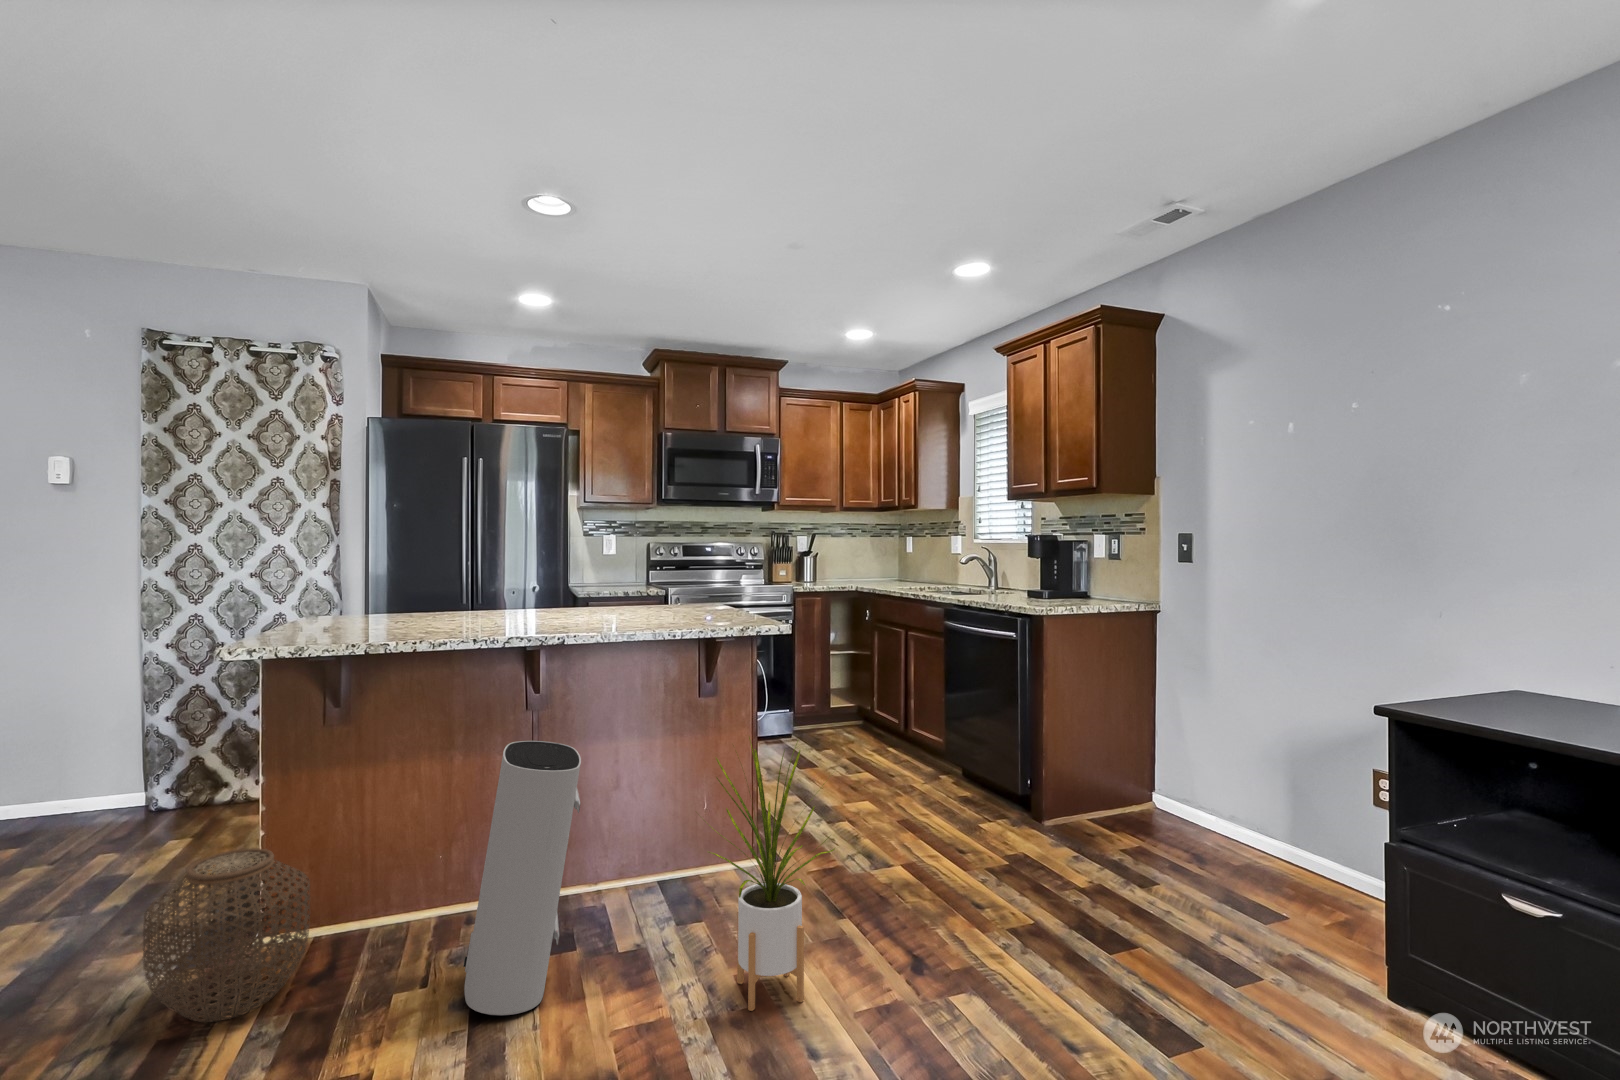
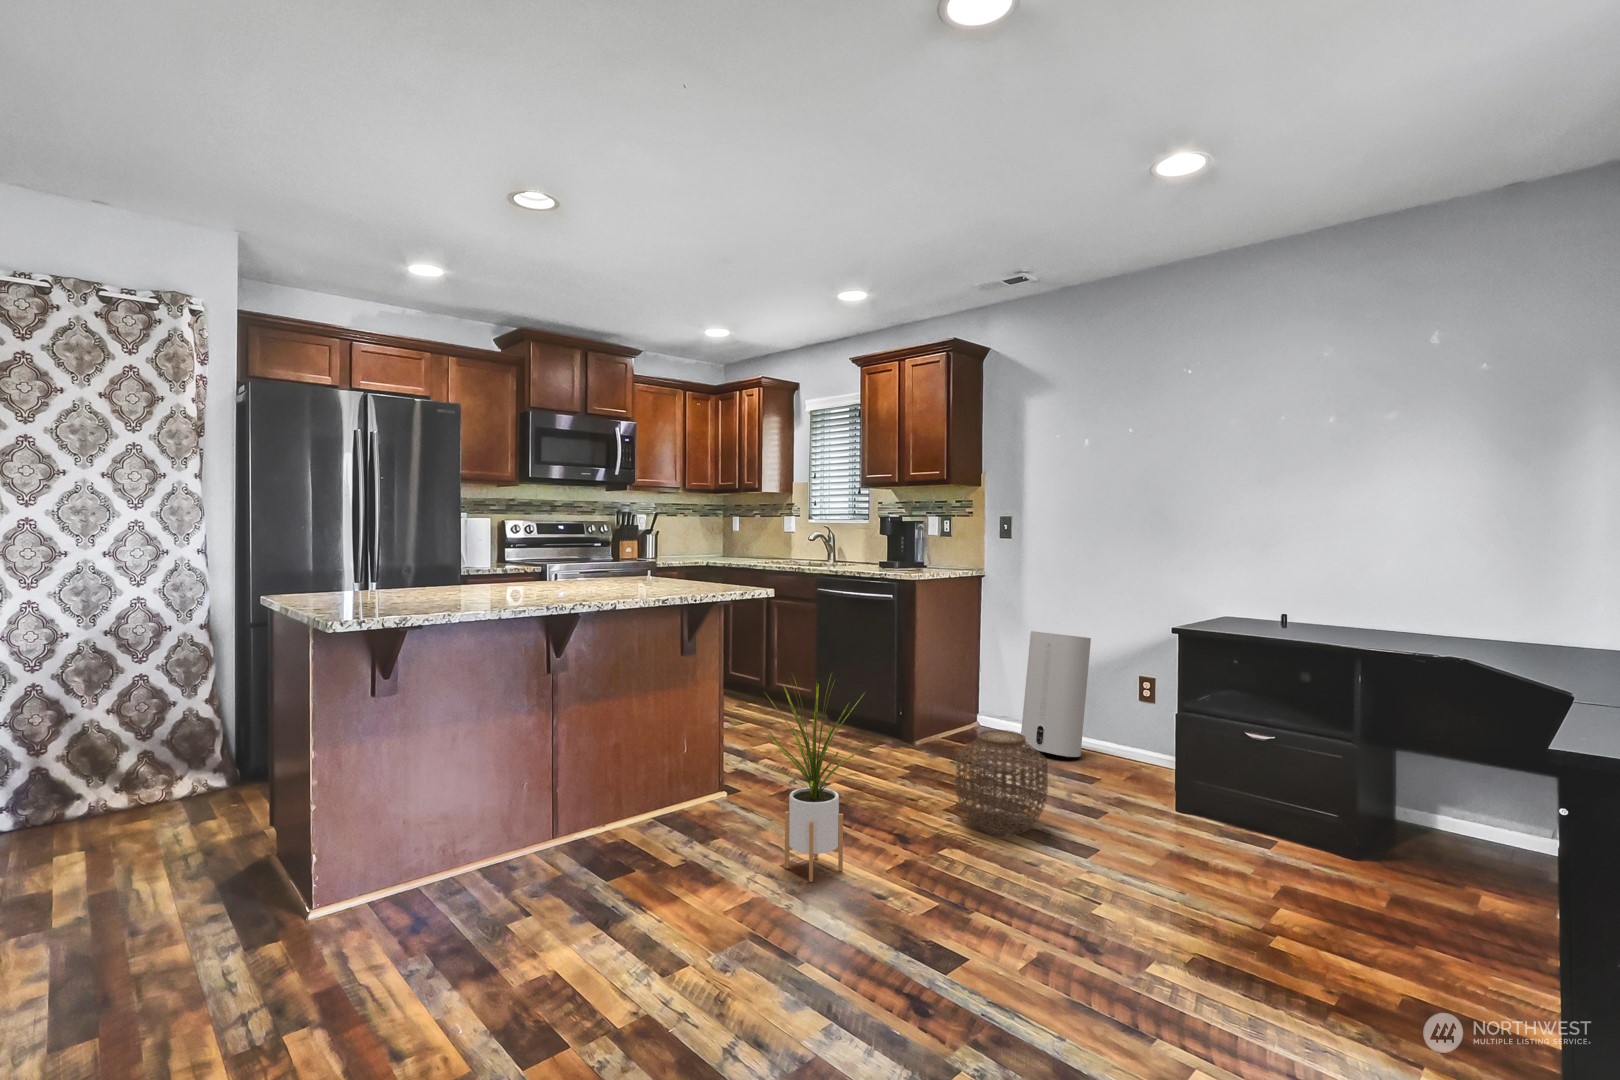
air purifier: present [463,741,581,1015] -> present [1021,631,1091,758]
woven basket: present [143,848,310,1022] -> present [956,730,1048,835]

